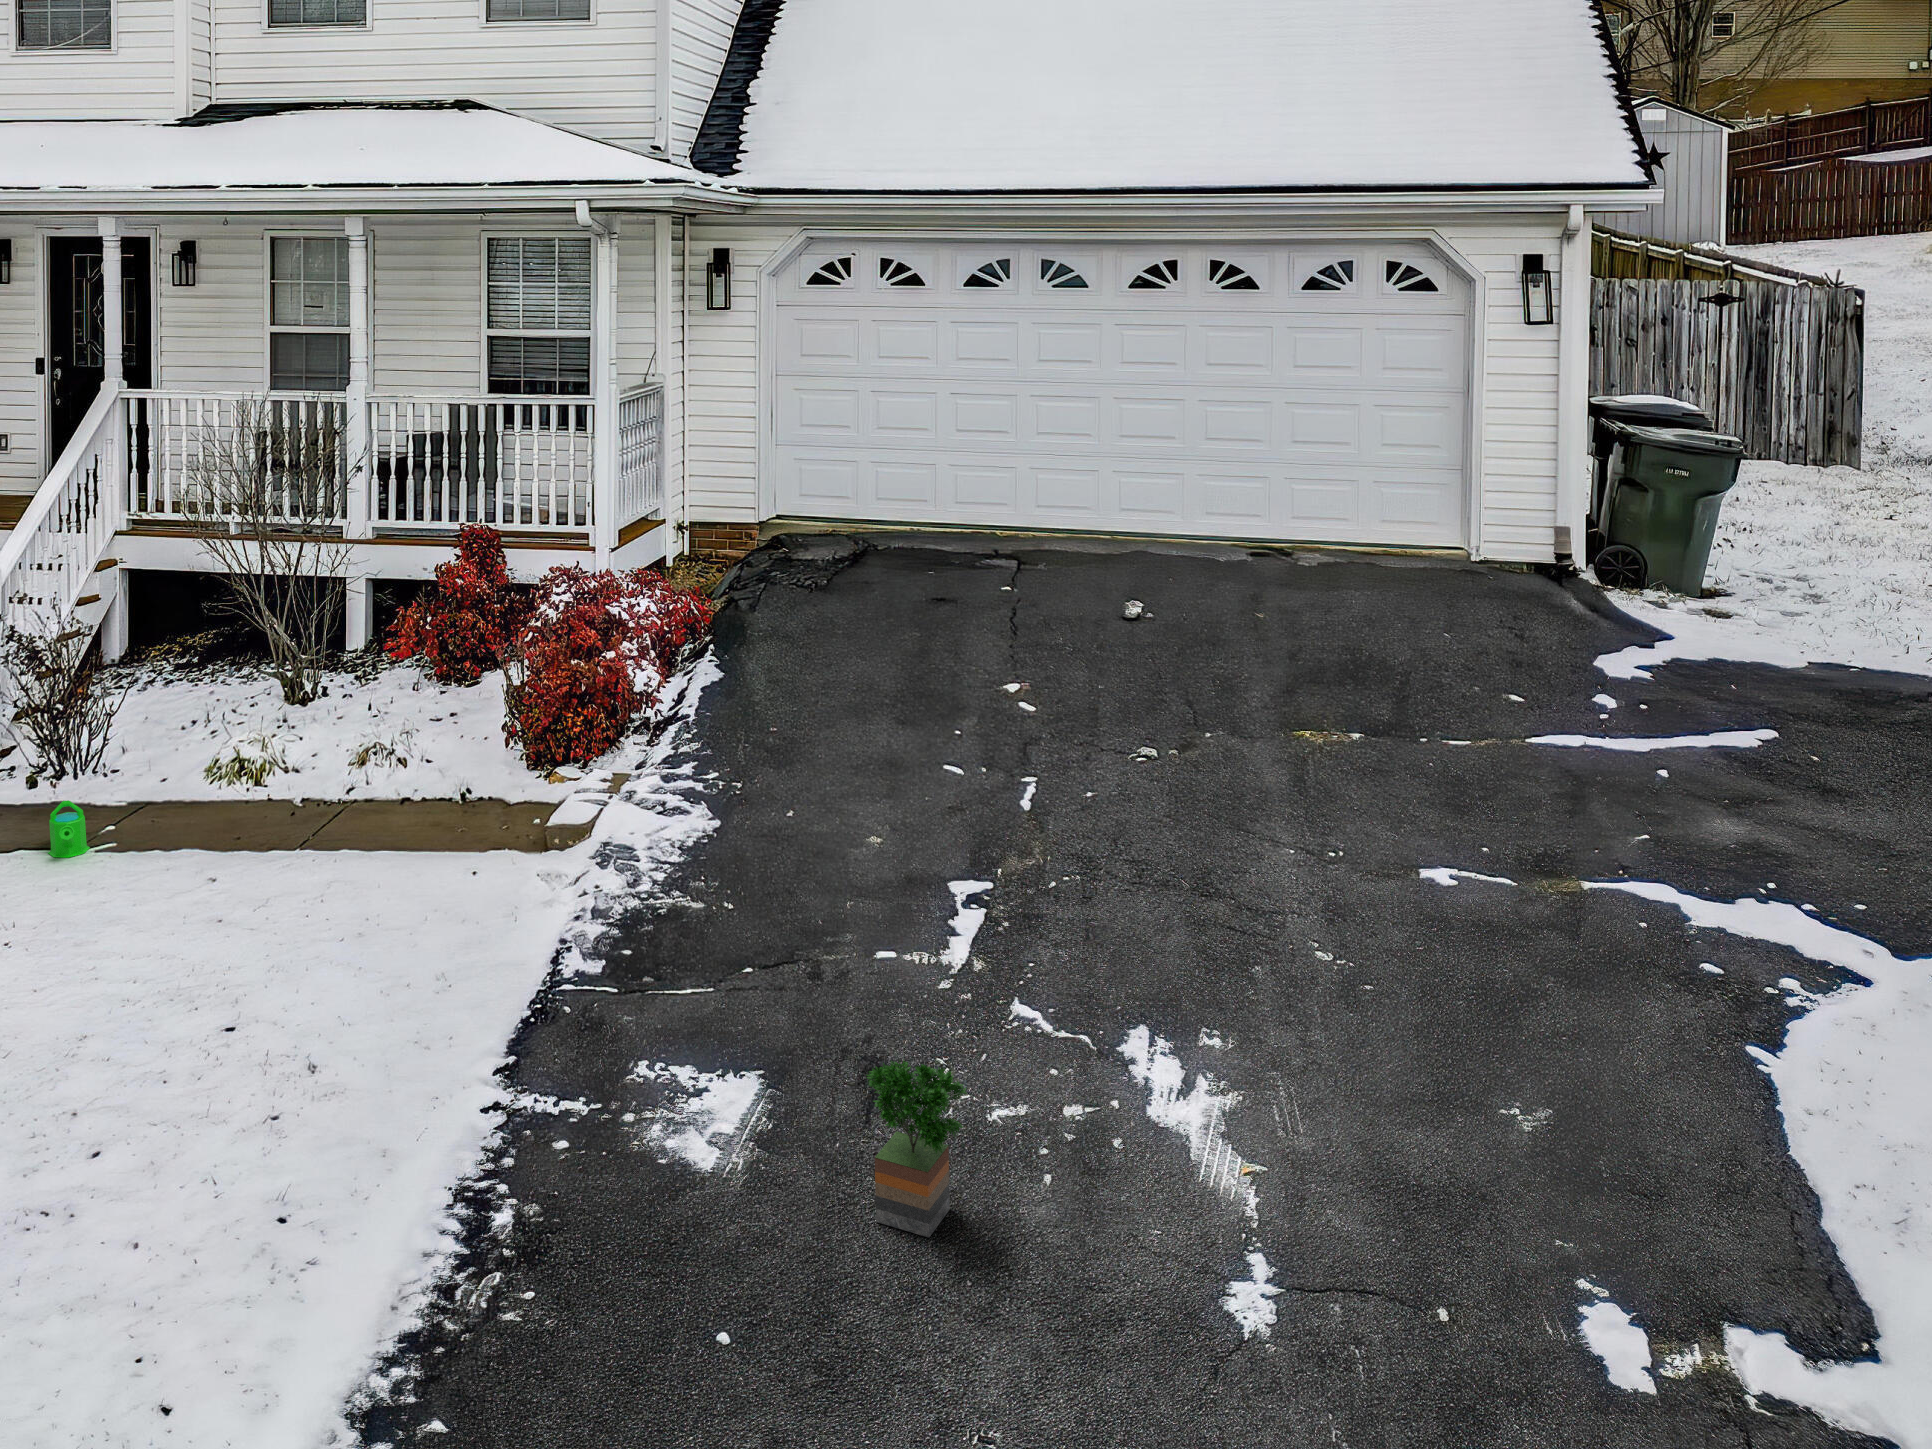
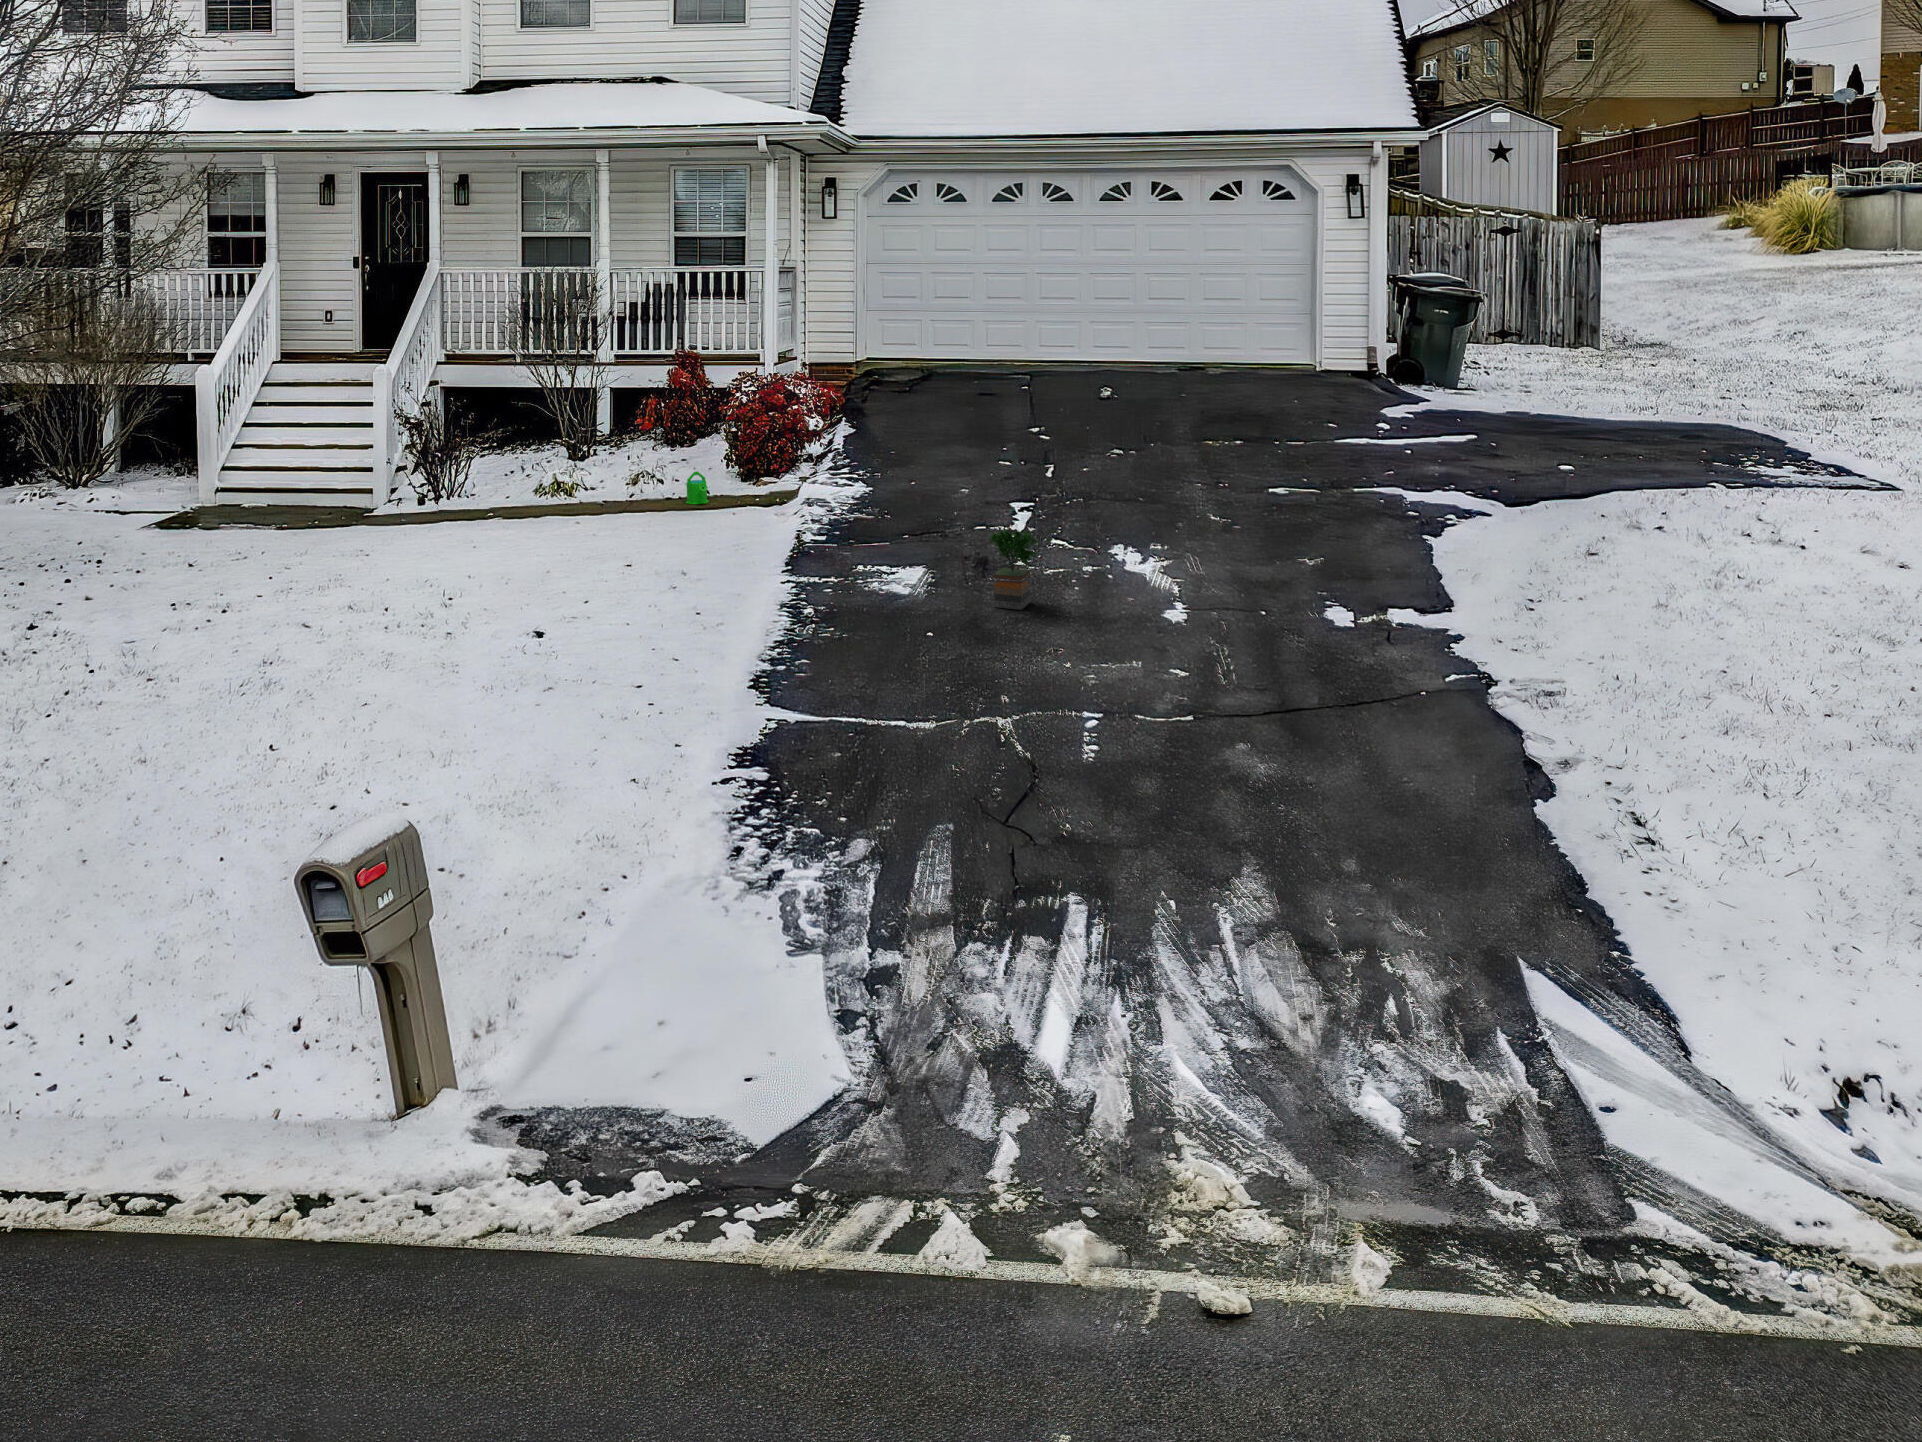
watering can: present [48,800,90,858] -> present [686,472,708,504]

